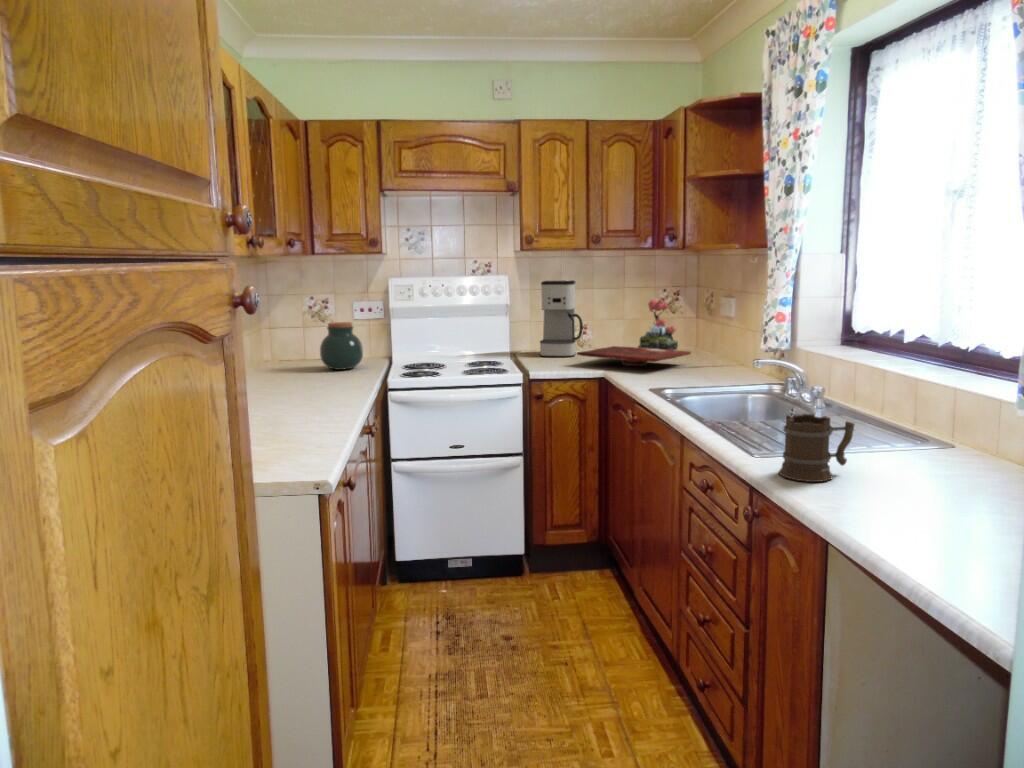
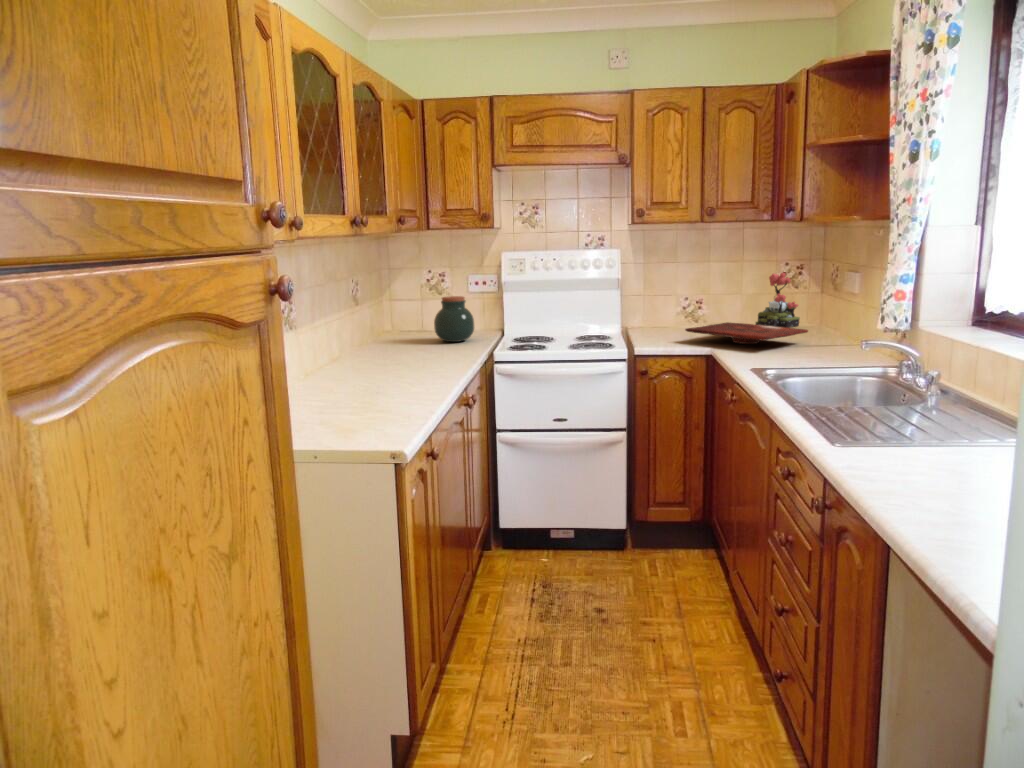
coffee maker: present [540,280,583,357] -> none [651,254,697,332]
mug: present [779,414,855,482] -> none [856,404,946,478]

